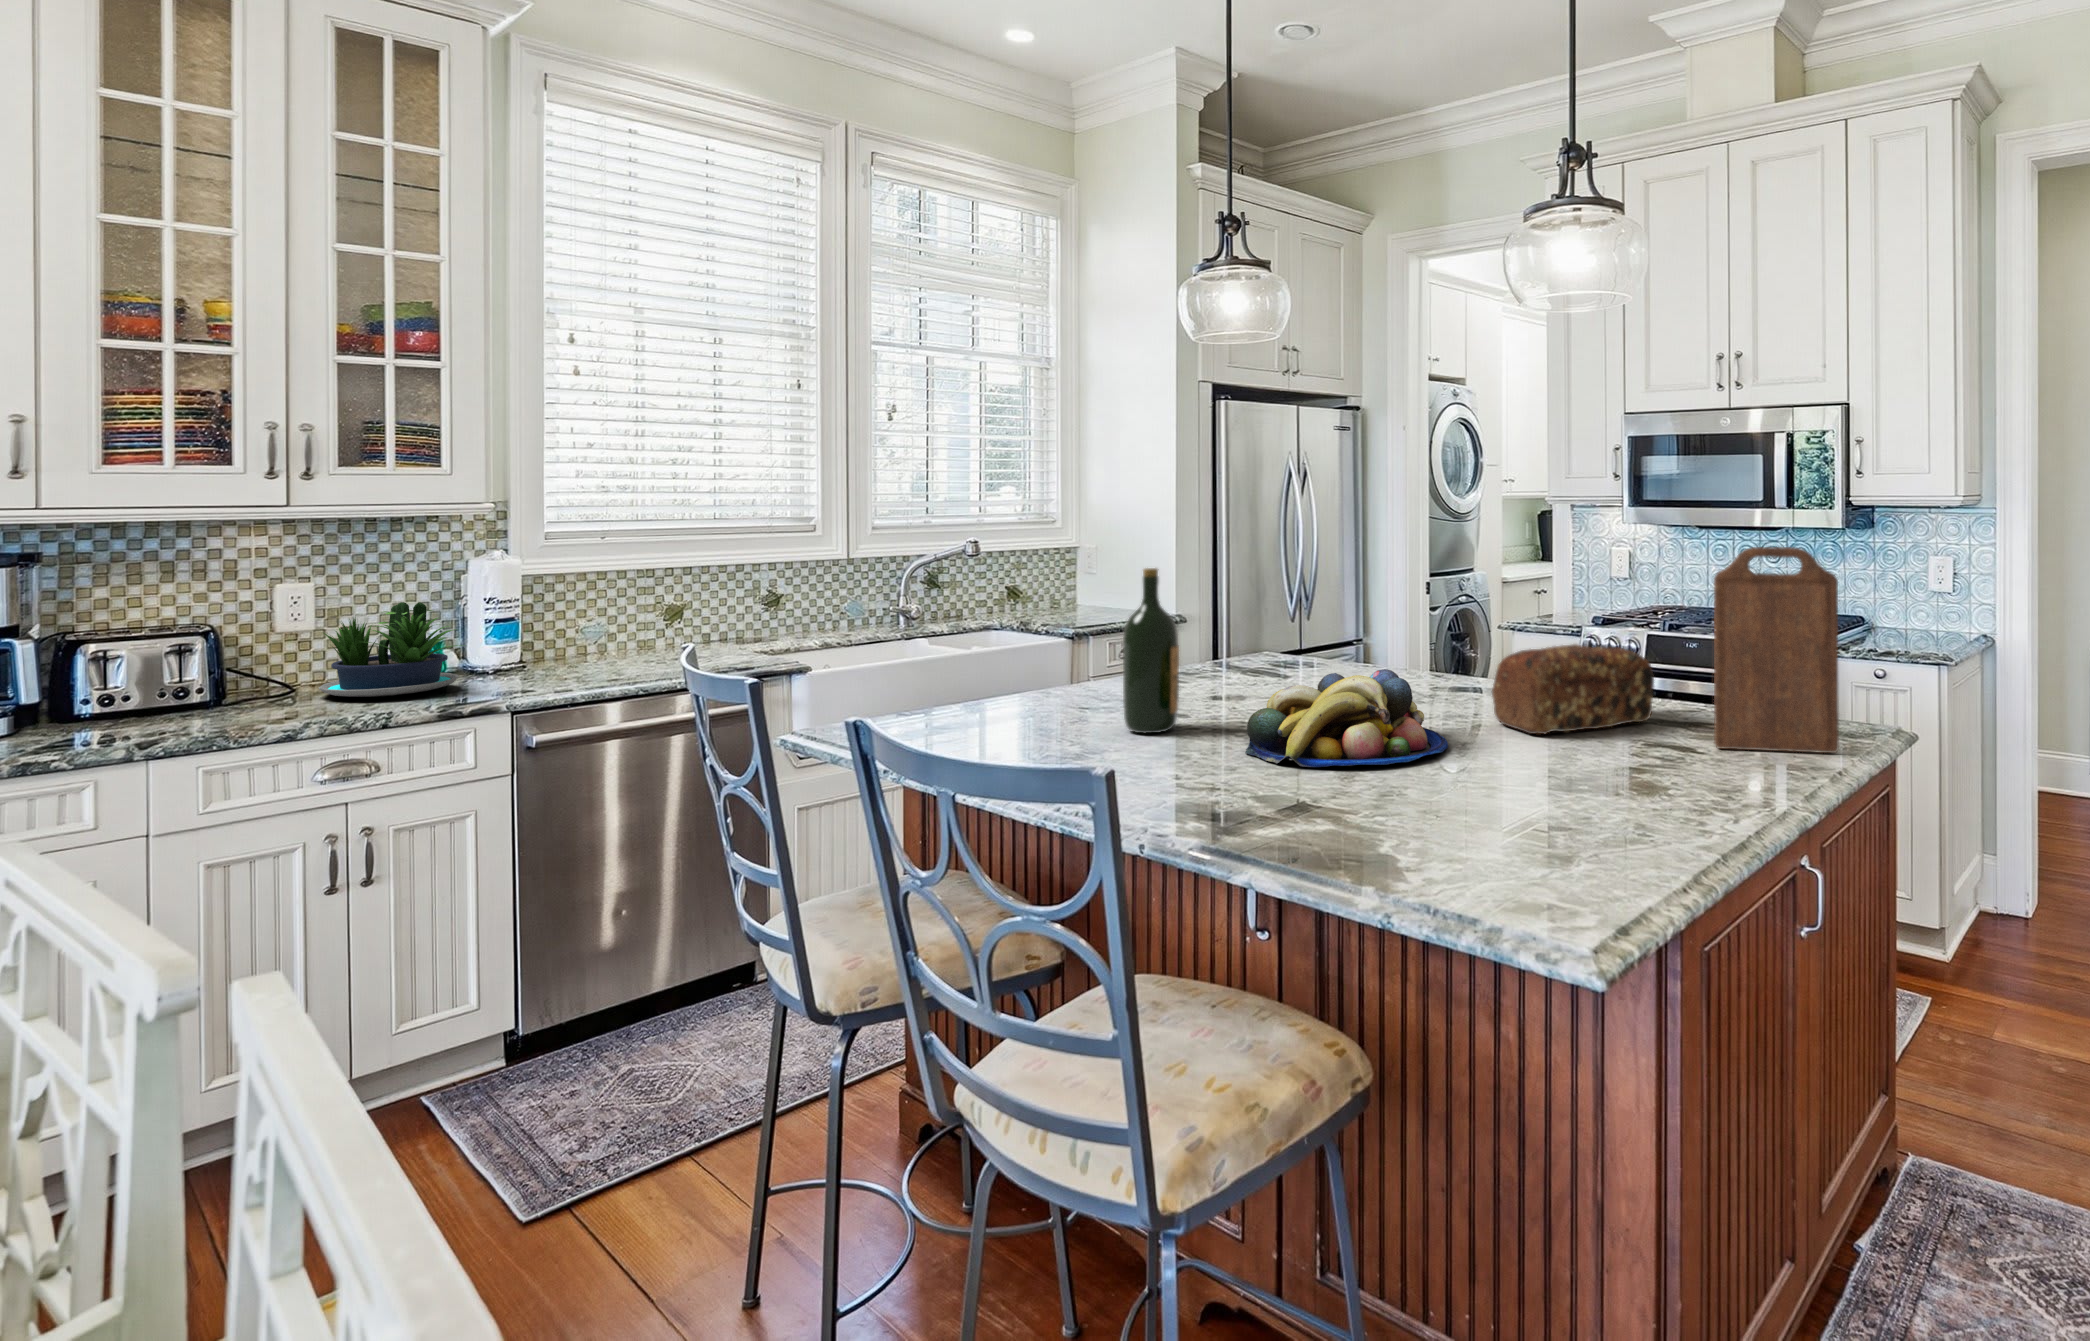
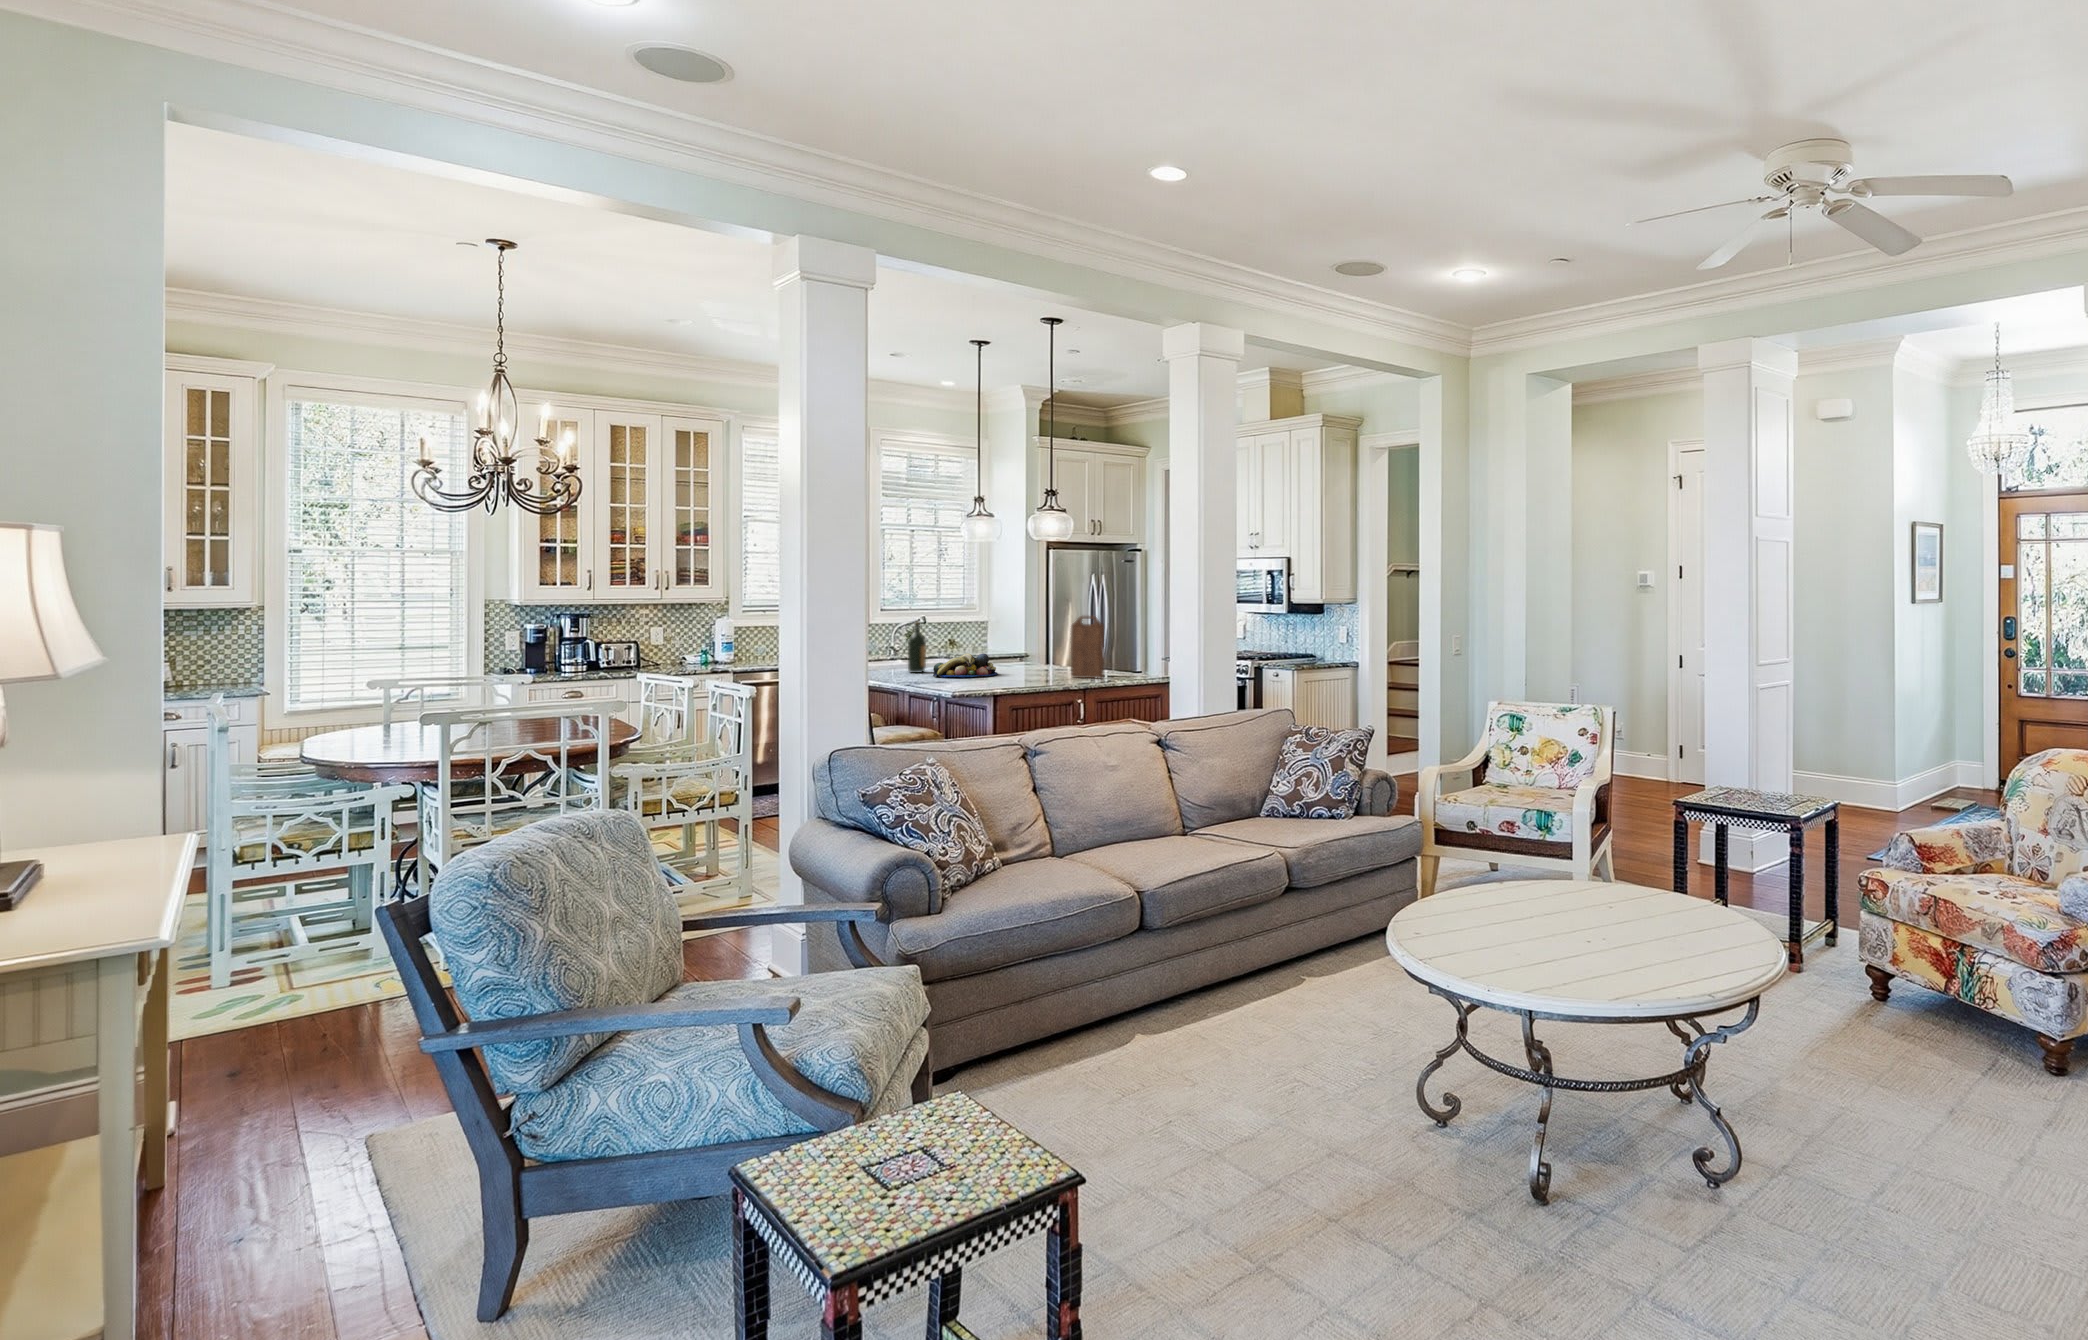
potted plant: present [319,602,462,697] -> none [668,634,717,666]
bread loaf: present [1492,644,1654,734] -> none [1025,648,1075,675]

